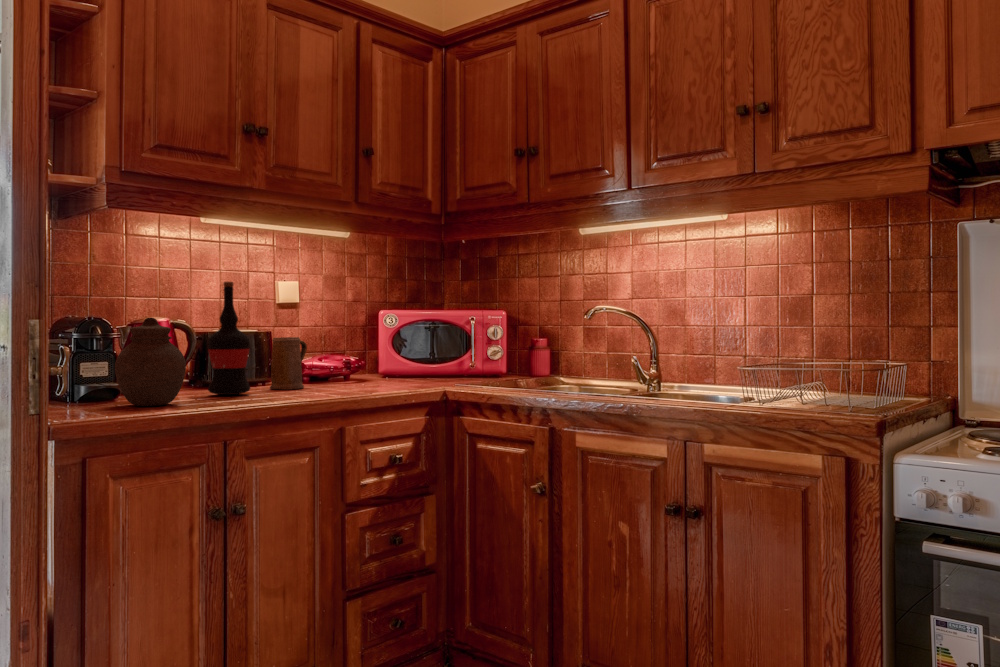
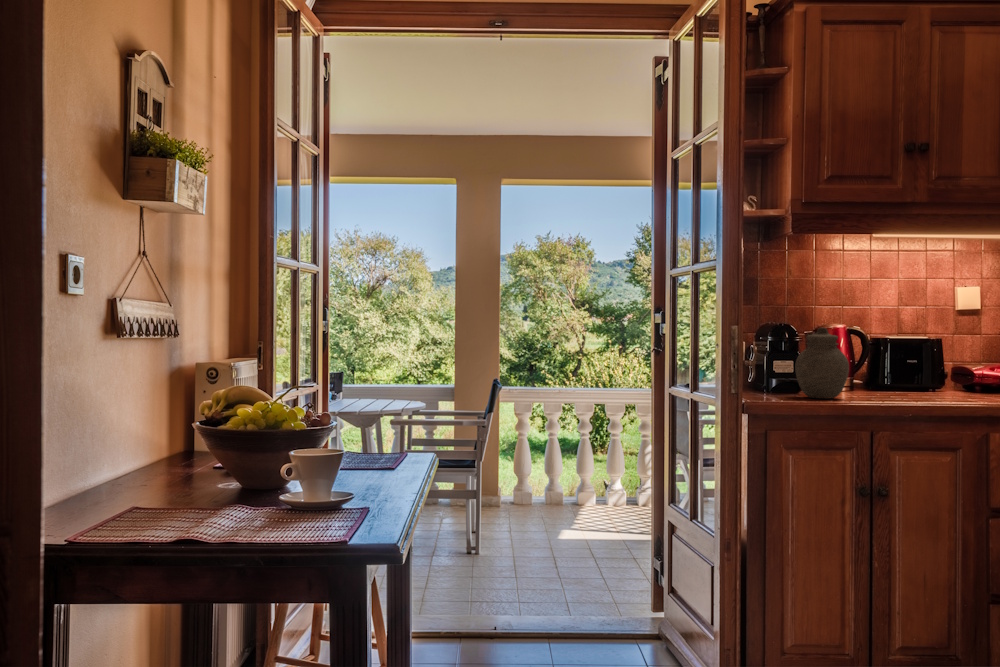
wine bottle: present [208,281,250,395] -> none [873,295,912,396]
mug: present [270,337,307,389] -> none [936,345,976,396]

